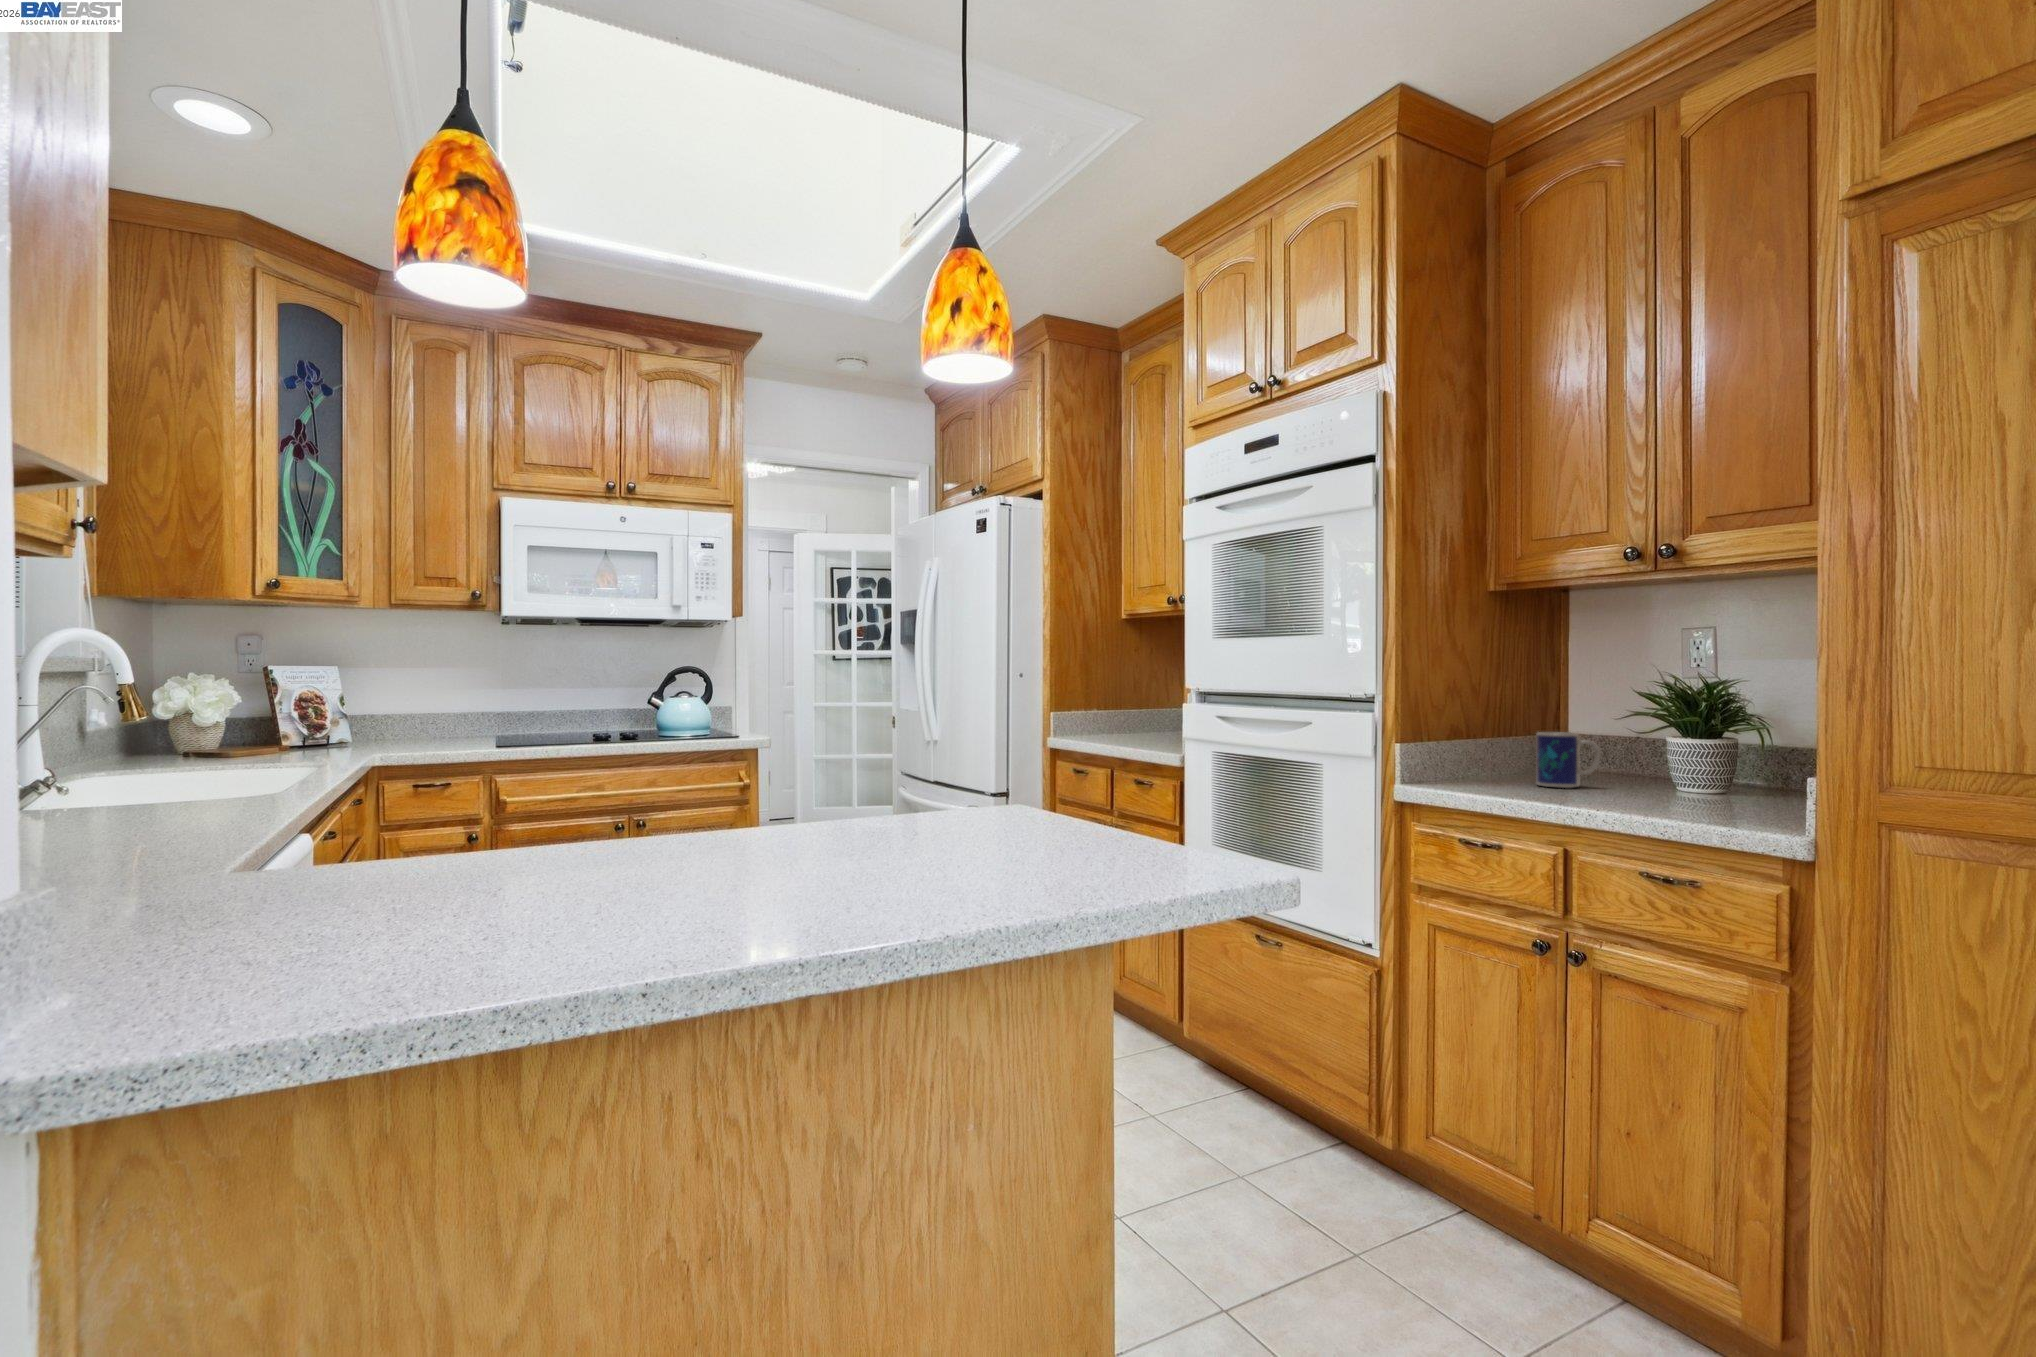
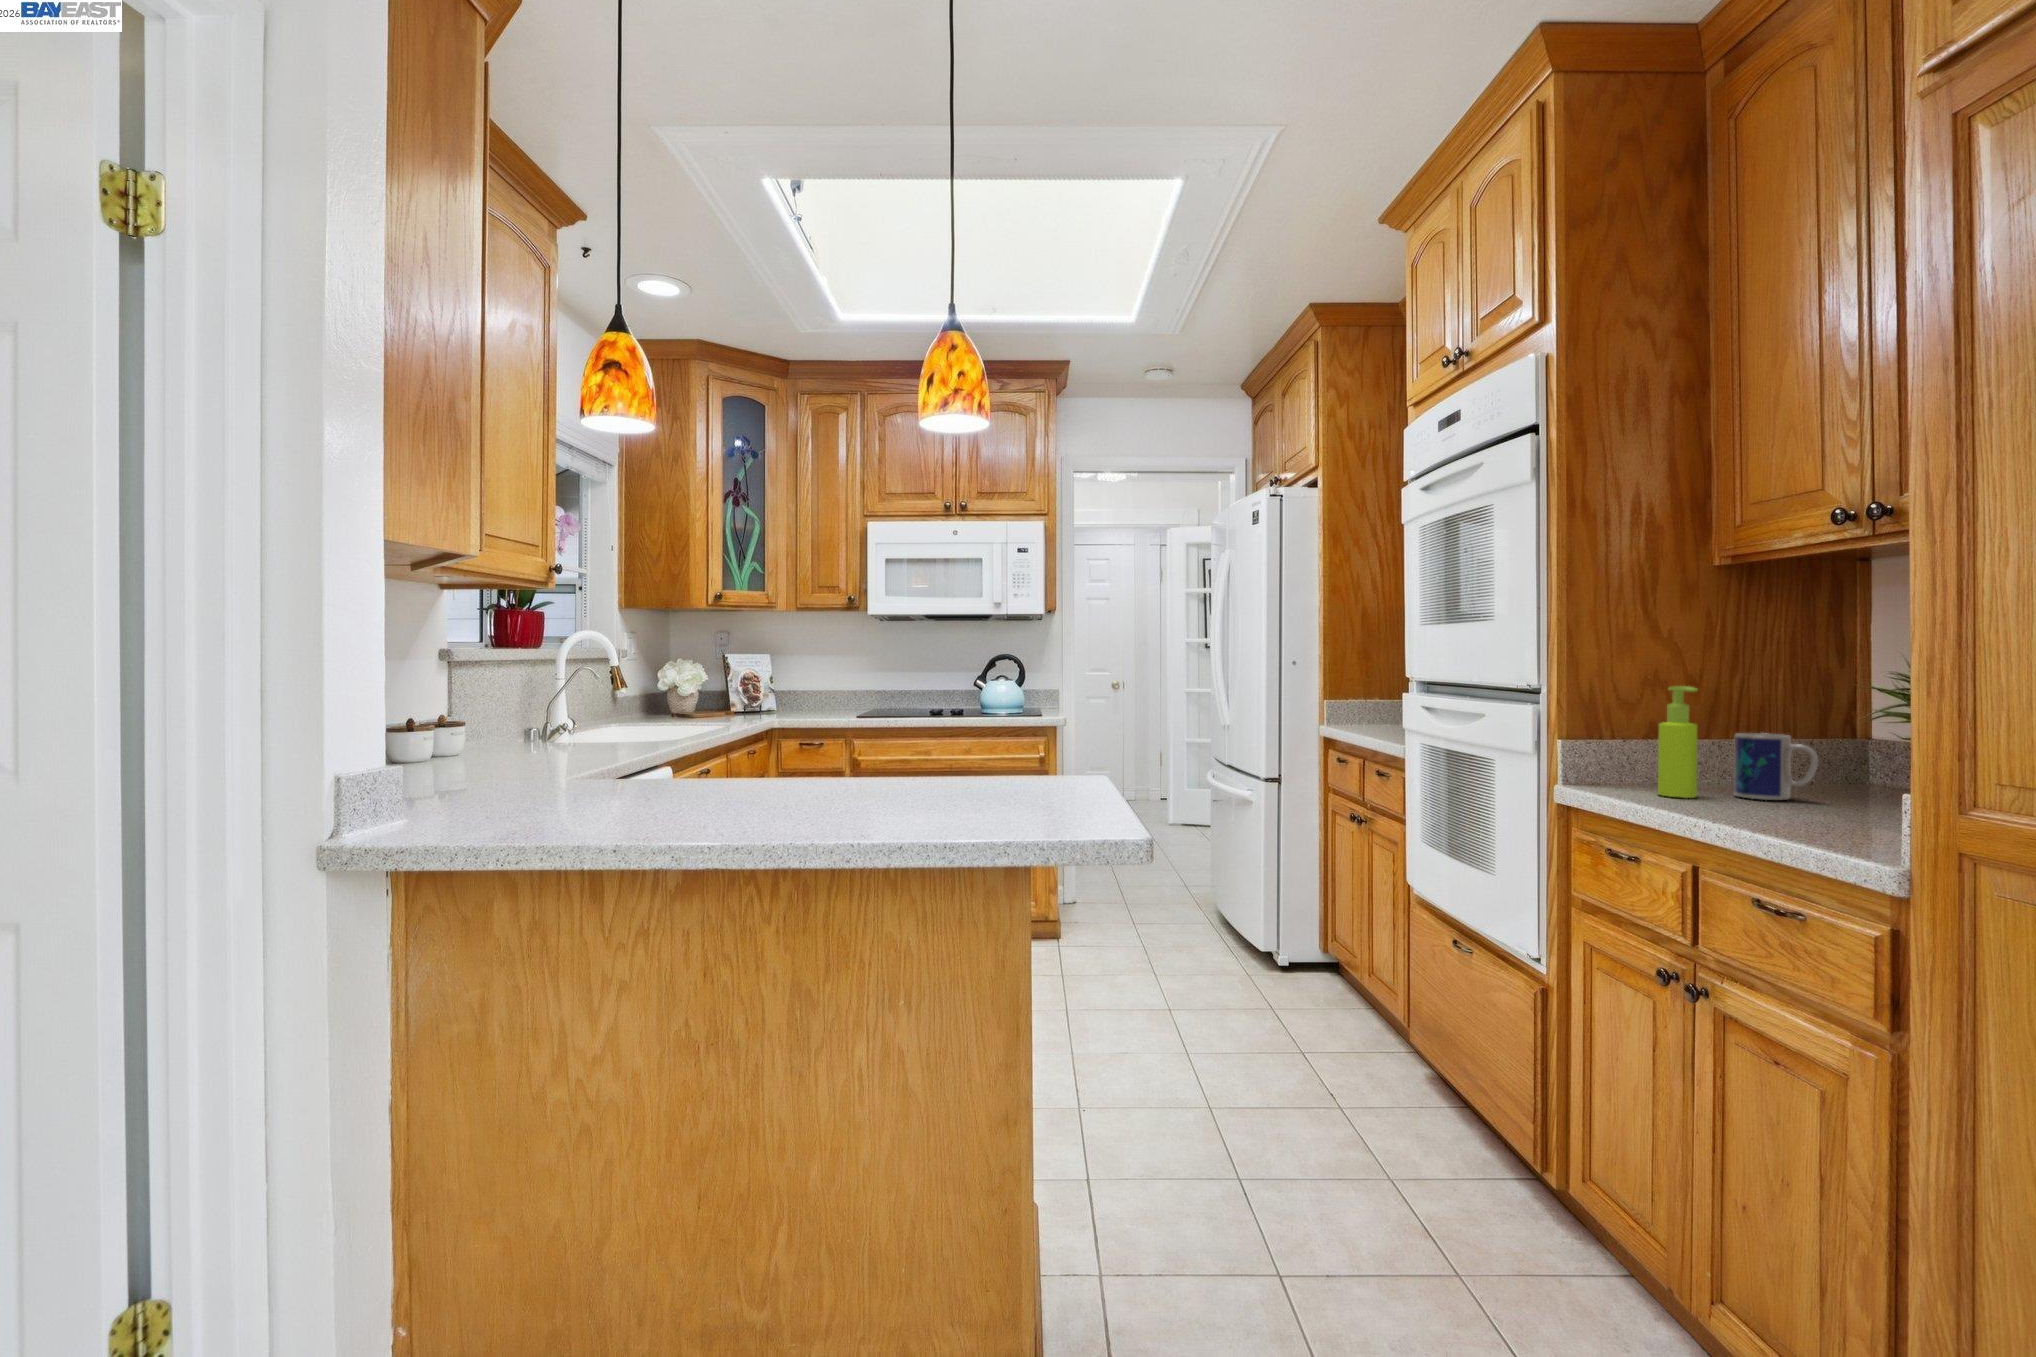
soap dispenser: none [1491,693,1527,790] -> present [1658,686,1697,798]

